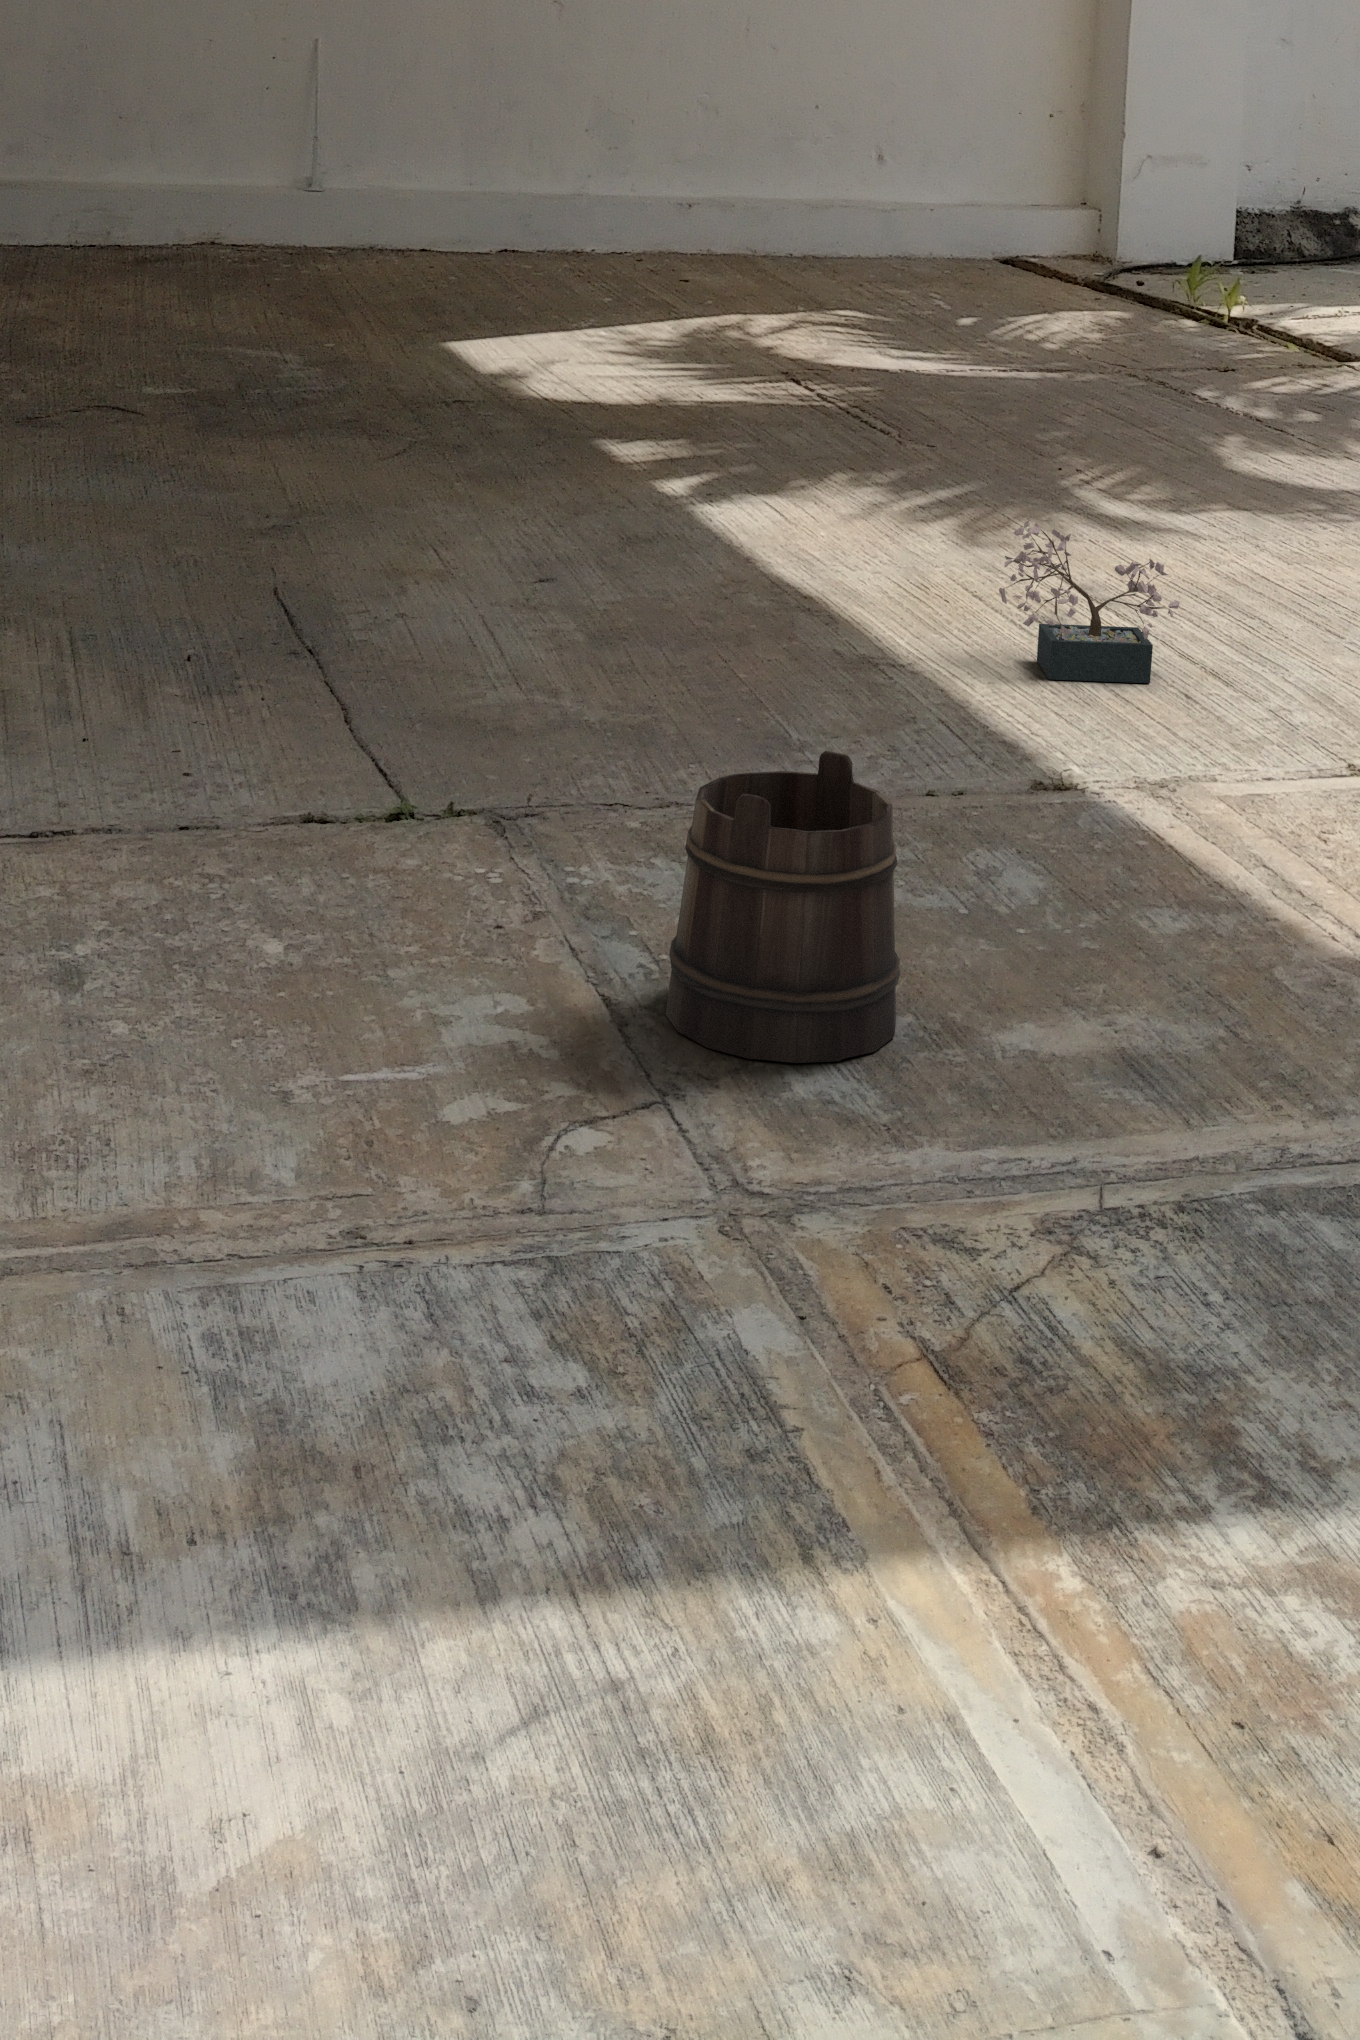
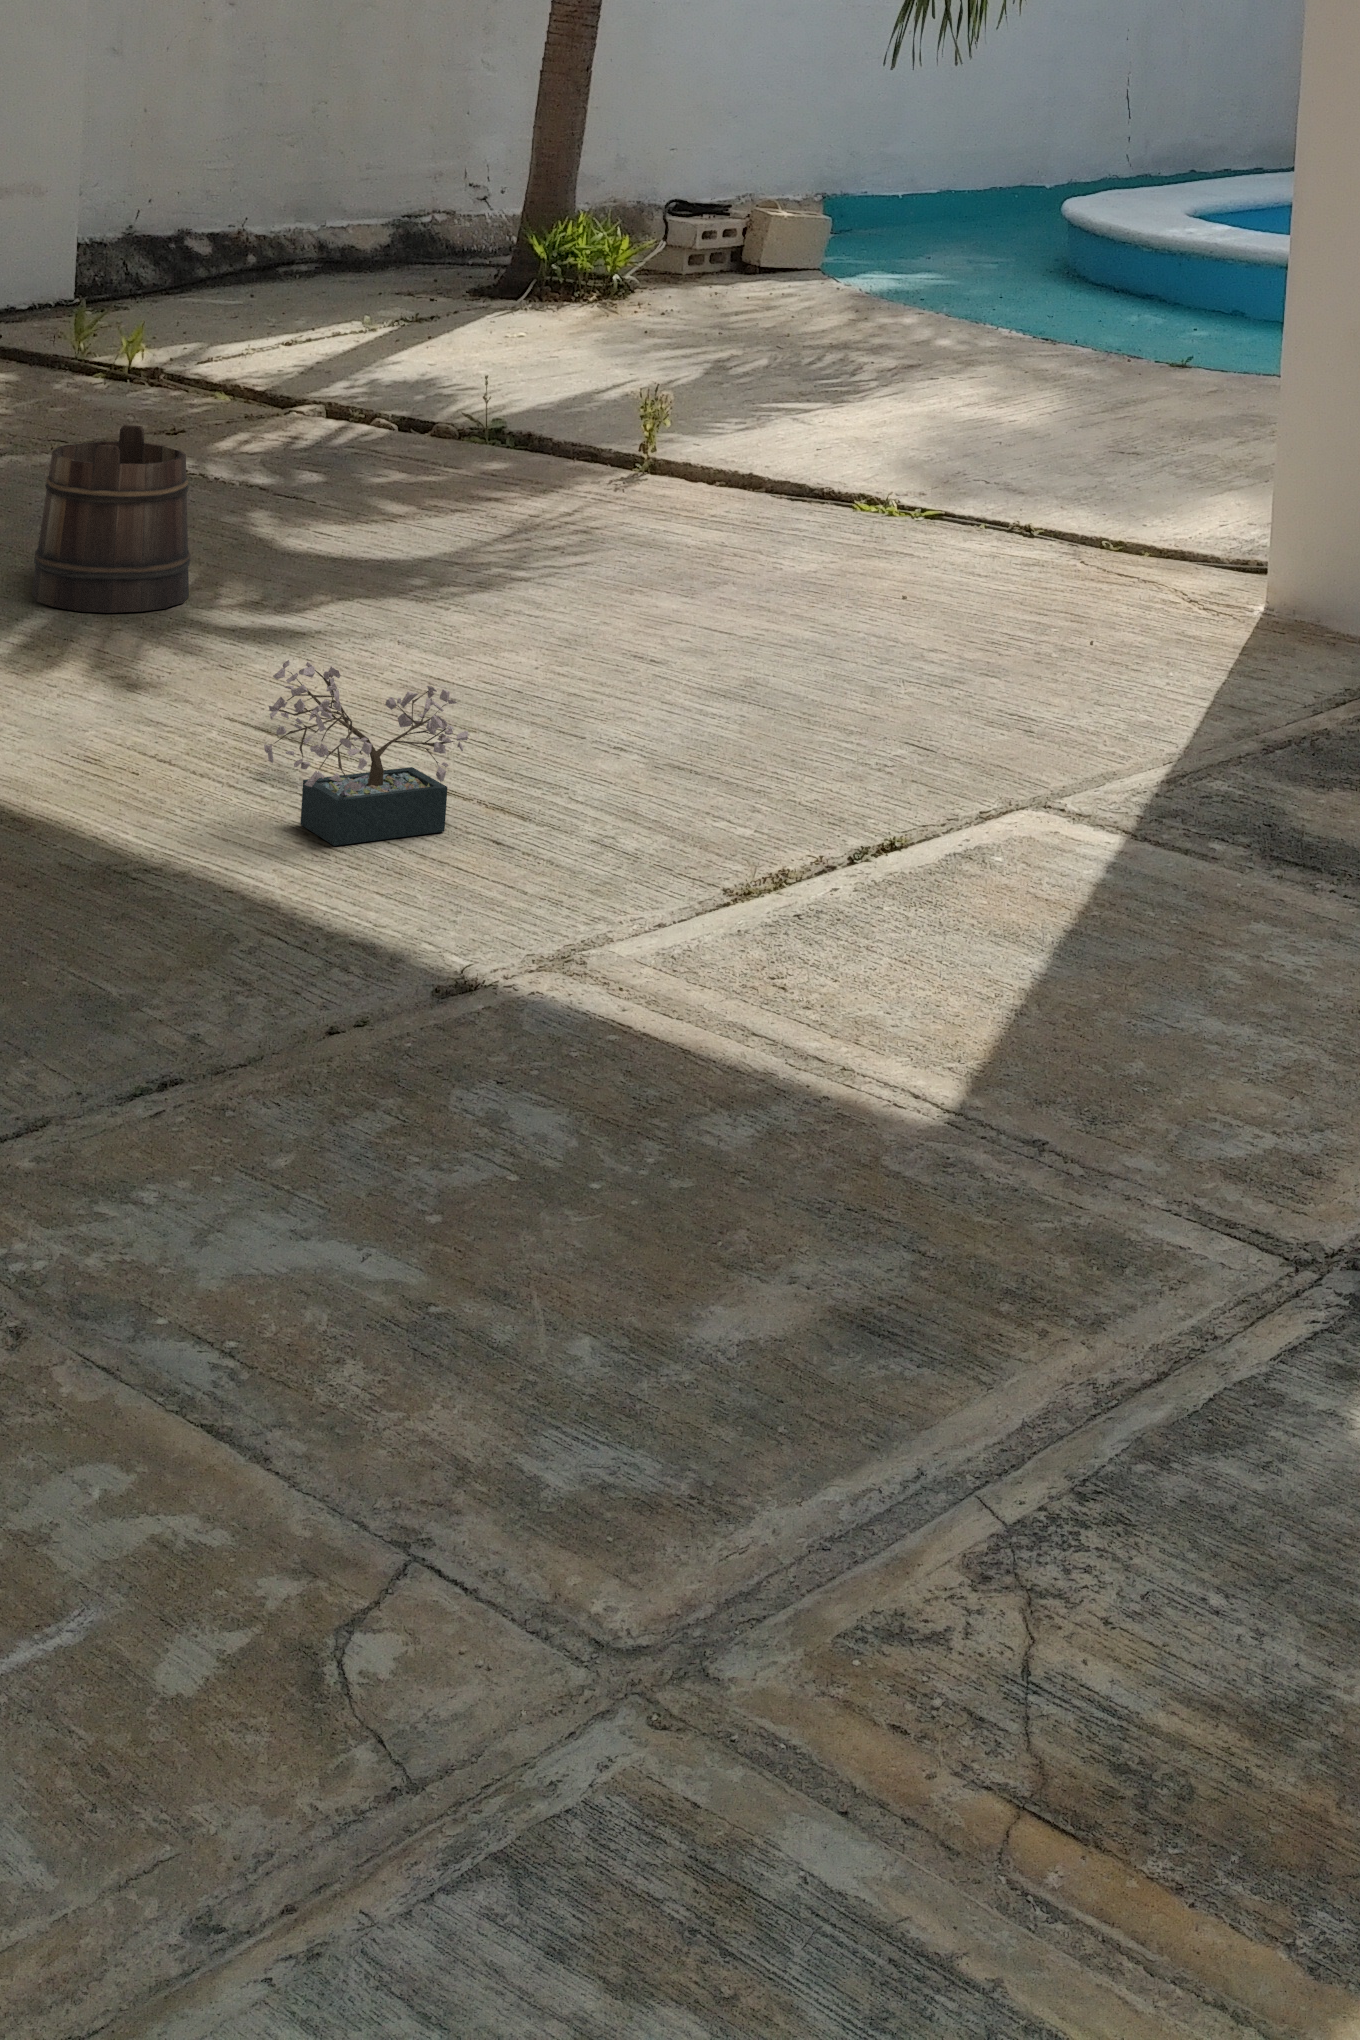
bucket: present [666,751,900,1063] -> present [32,425,190,613]

